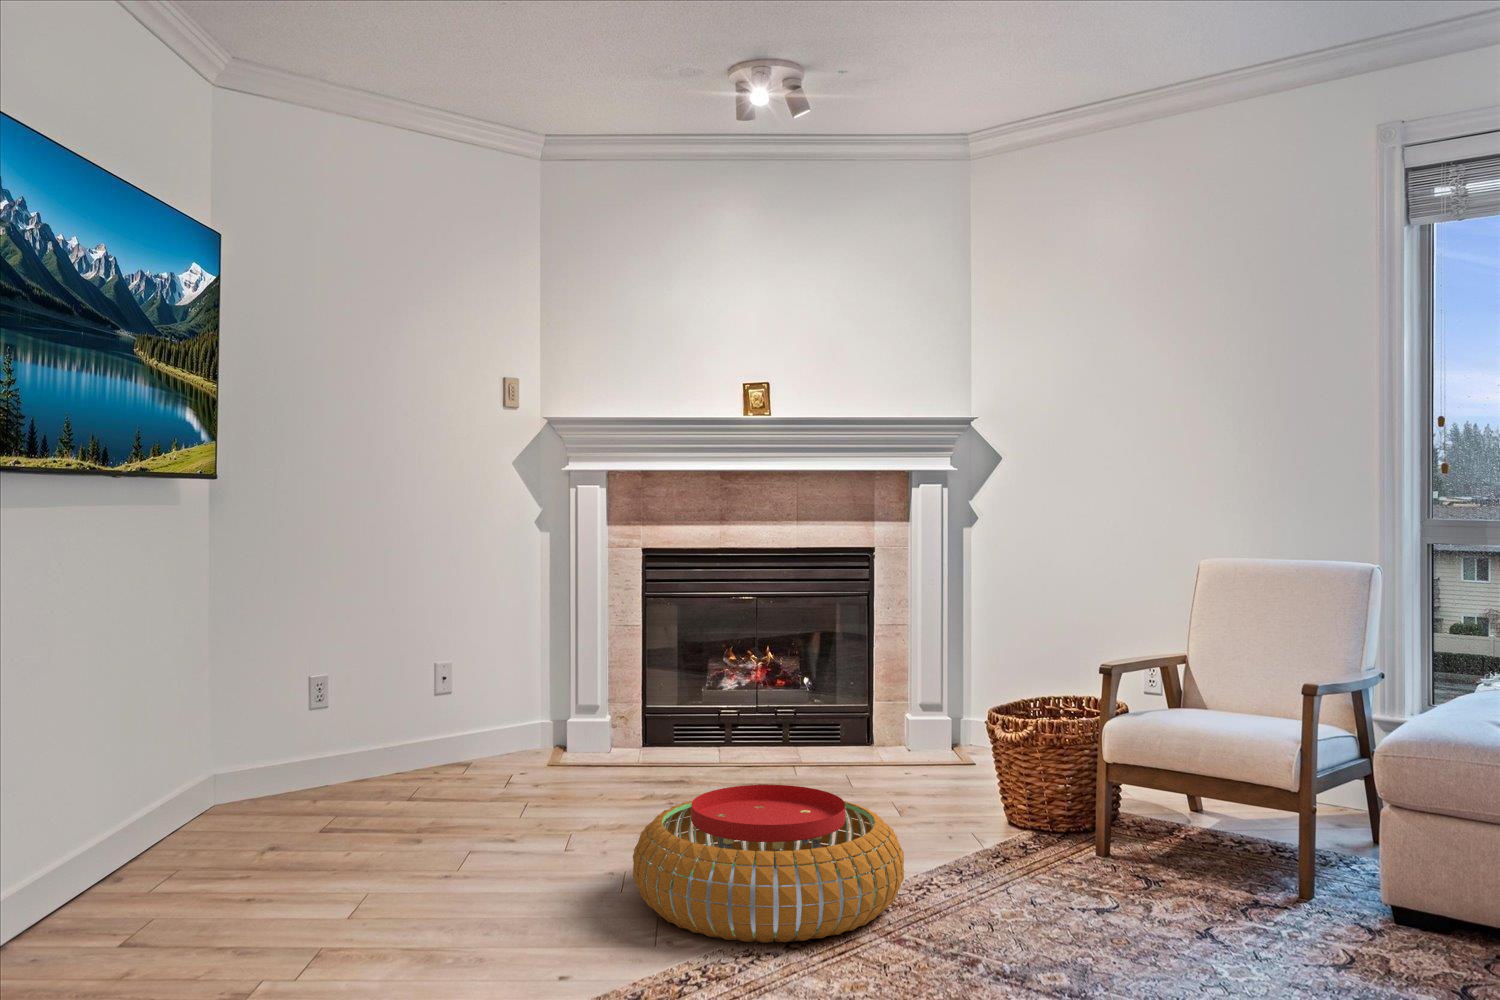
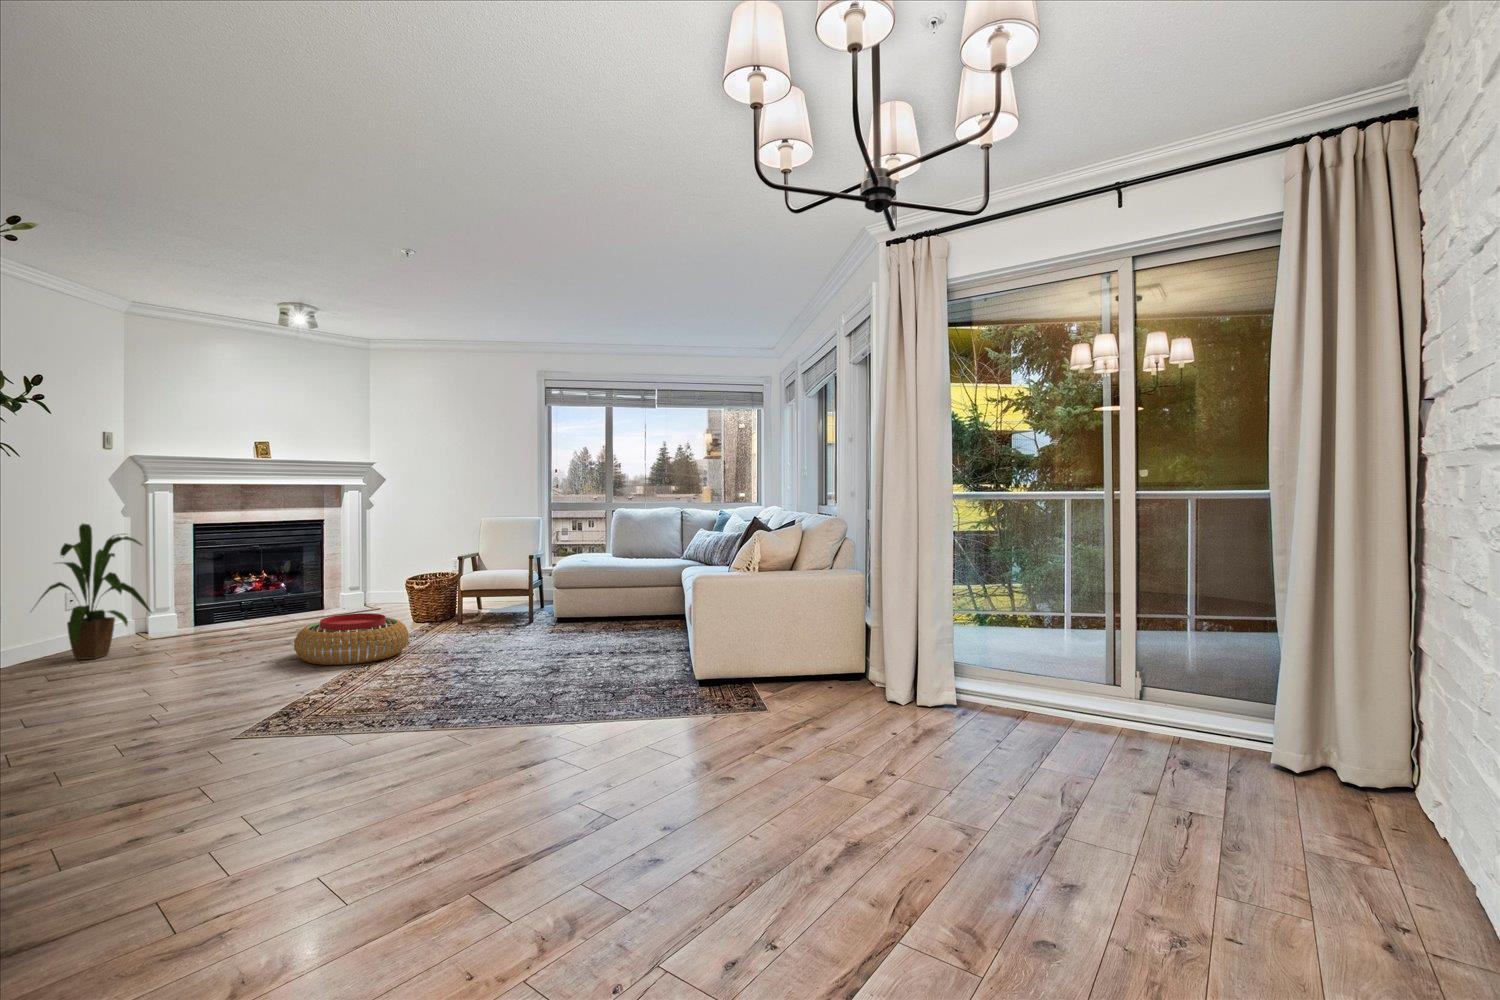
house plant: none [343,538,519,798] -> present [38,524,151,659]

